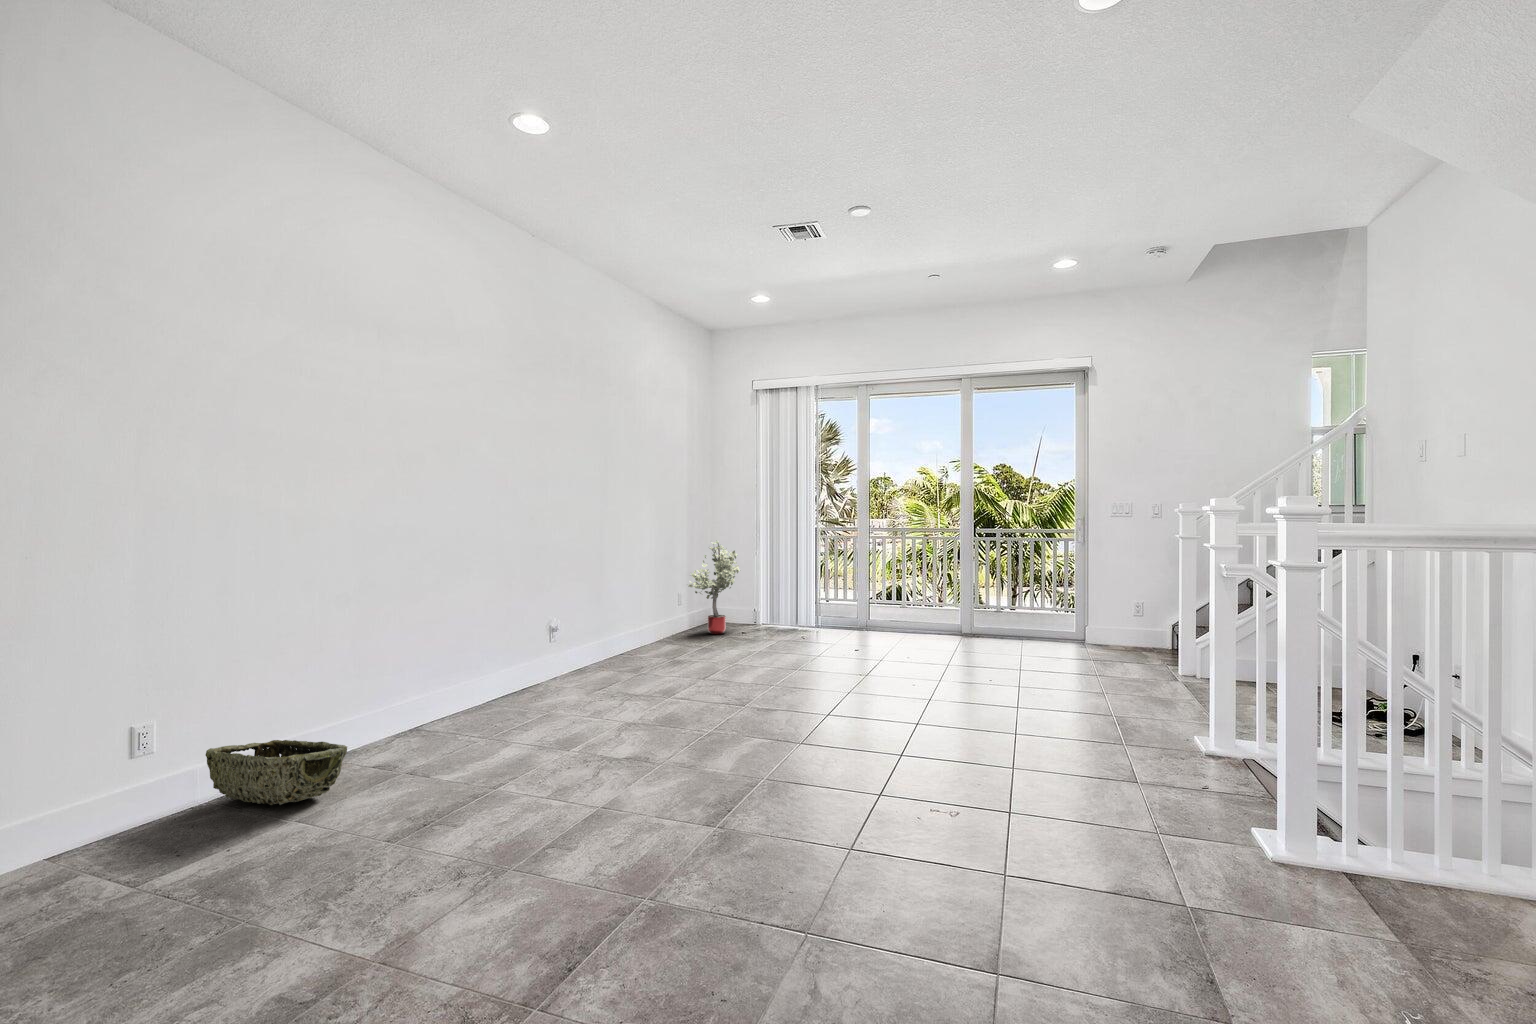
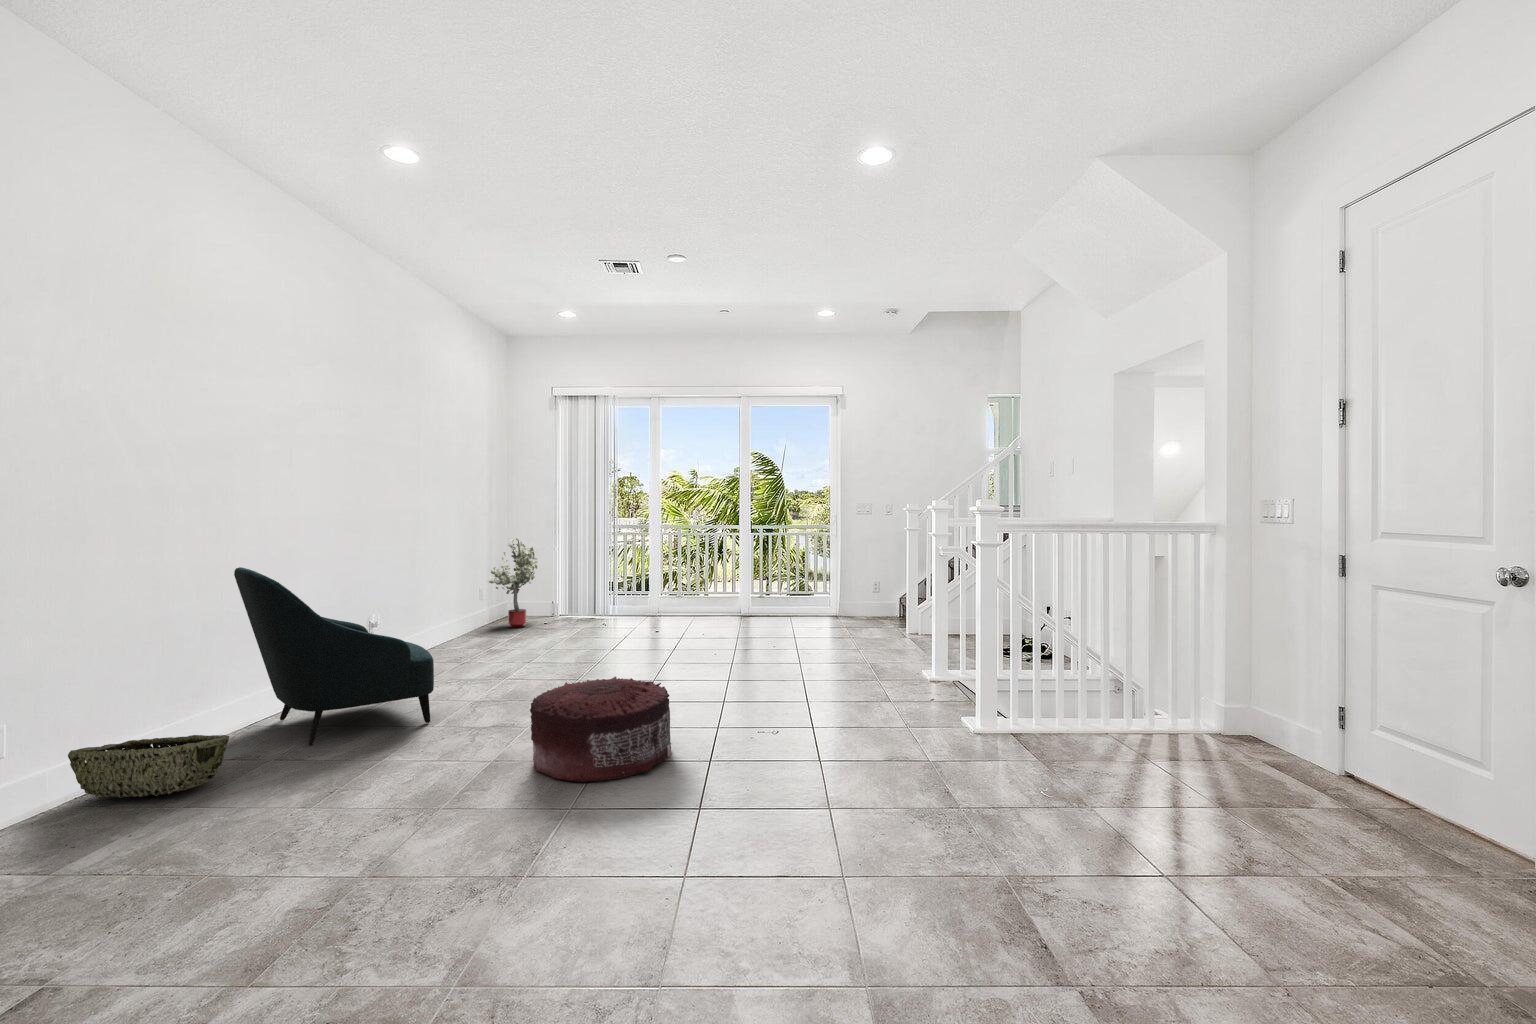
armchair: none [388,570,573,759] -> present [234,567,434,746]
pouf: none [625,718,804,862] -> present [530,677,671,782]

